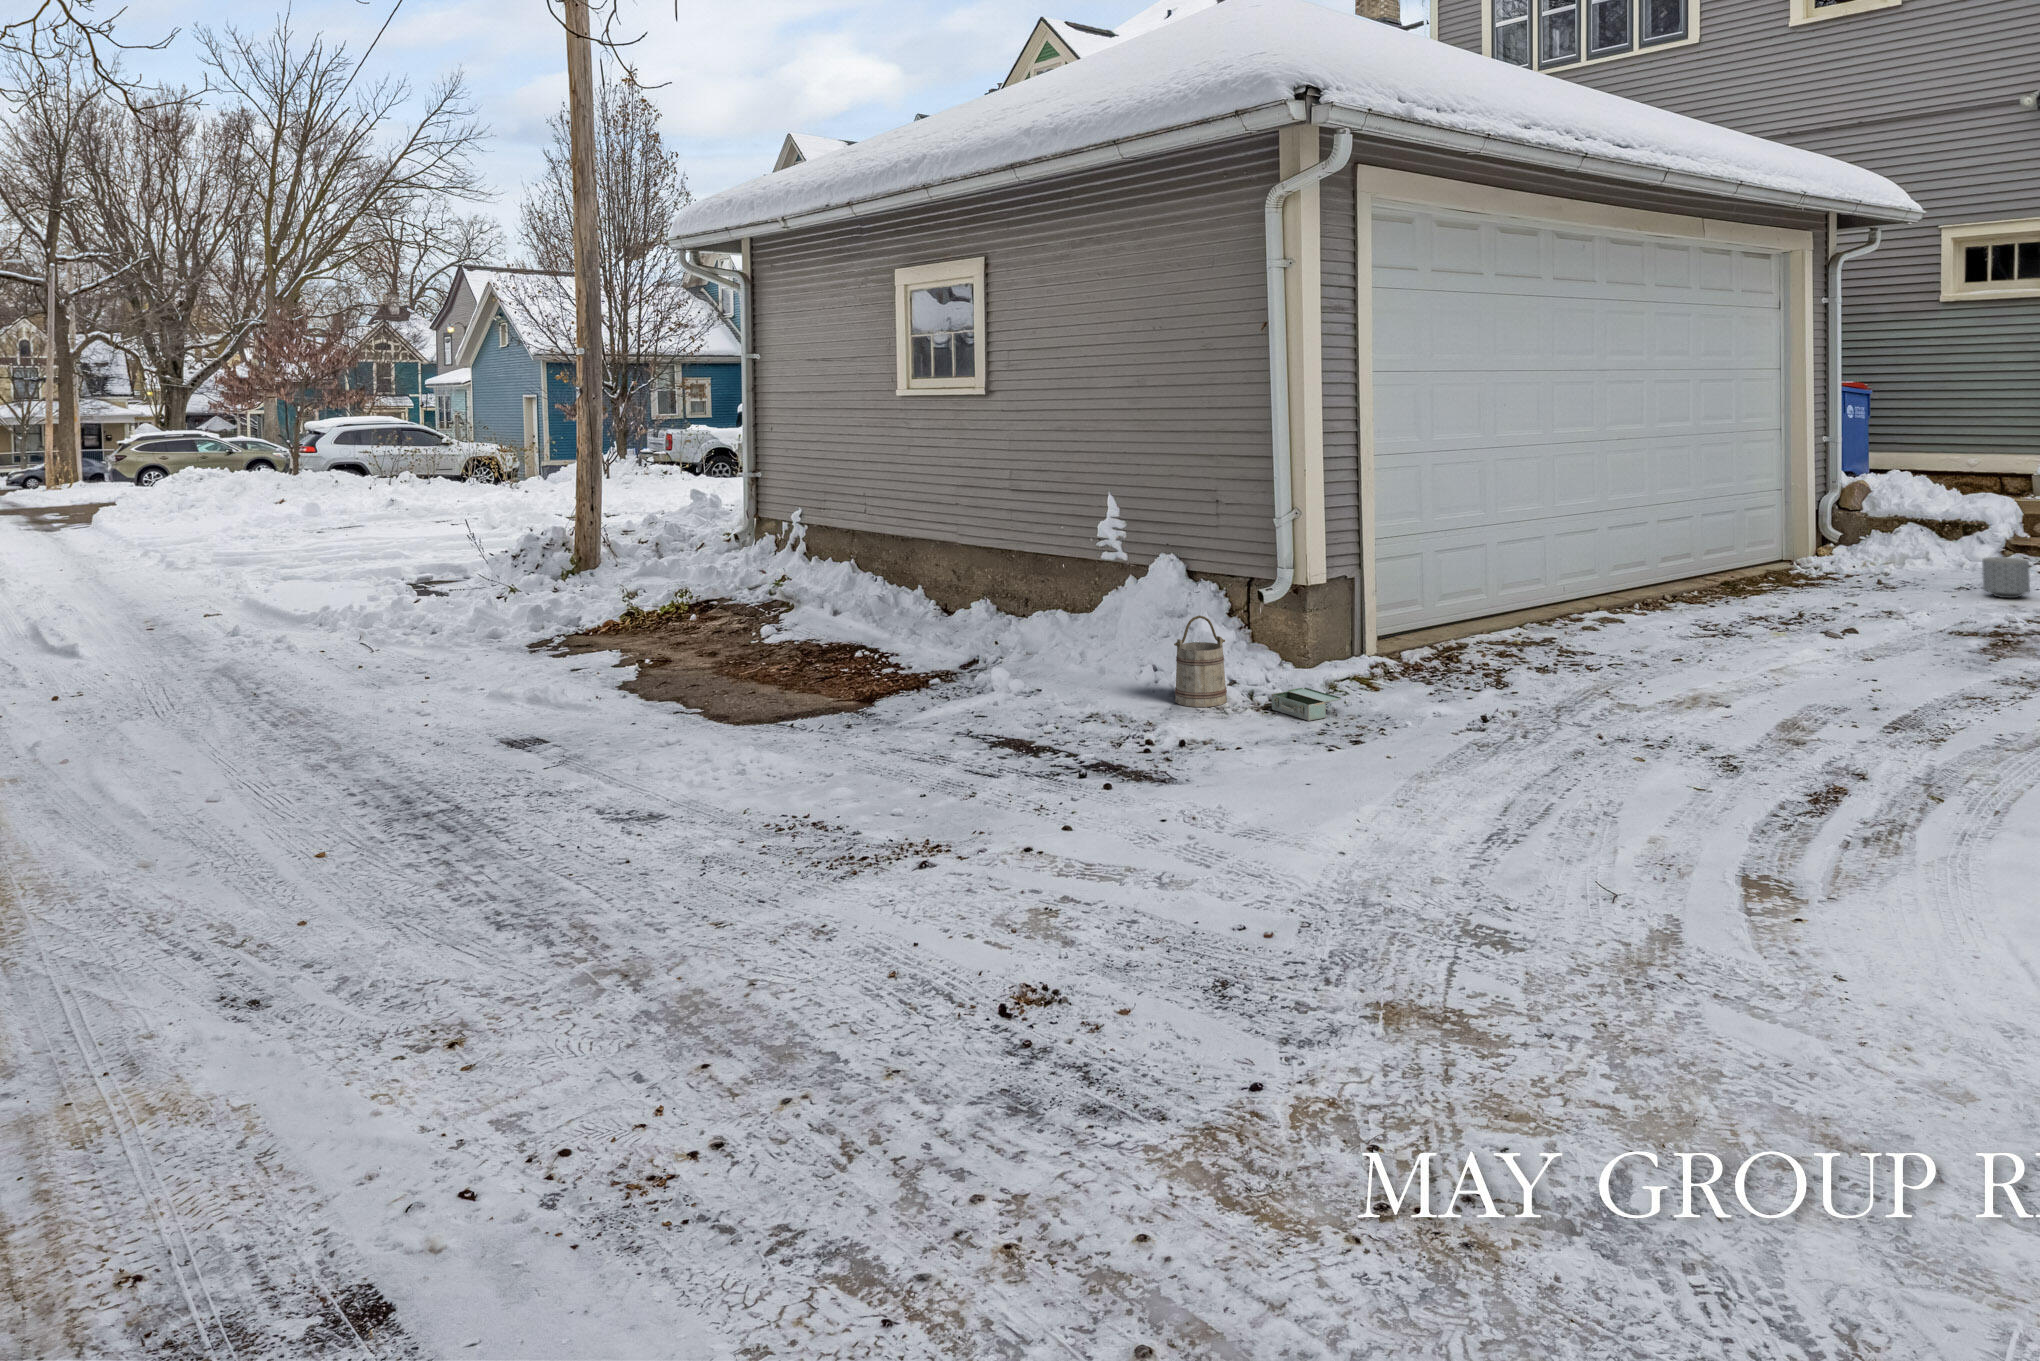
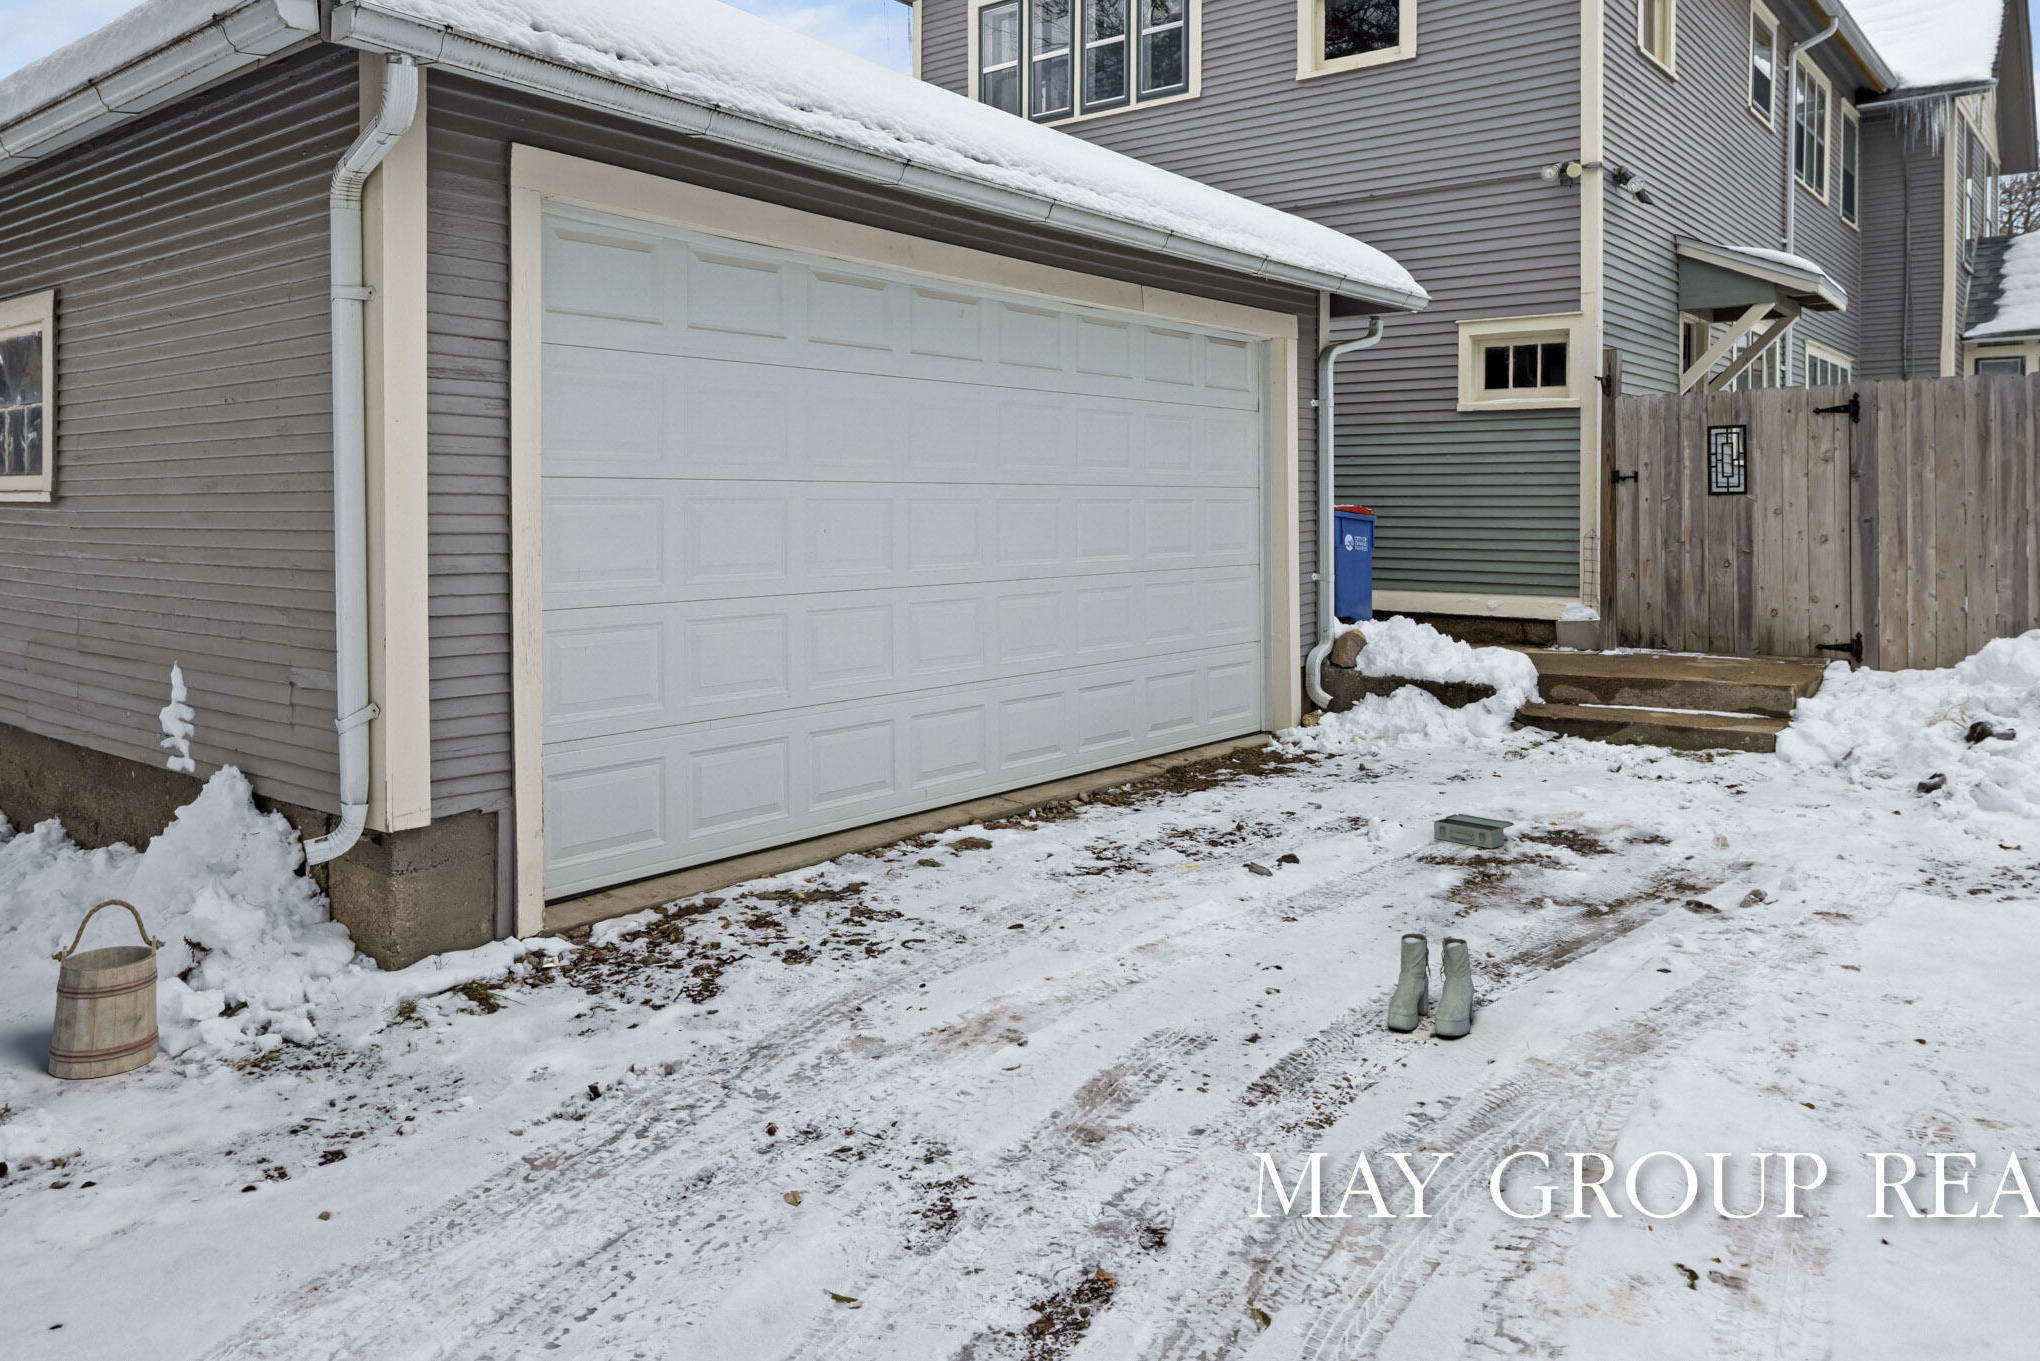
planter: present [1982,557,2030,598] -> none [1476,742,1532,799]
boots: none [1971,656,2029,714] -> present [1388,934,1474,1036]
toolbox: present [1272,688,1341,721] -> present [1434,814,1514,848]

